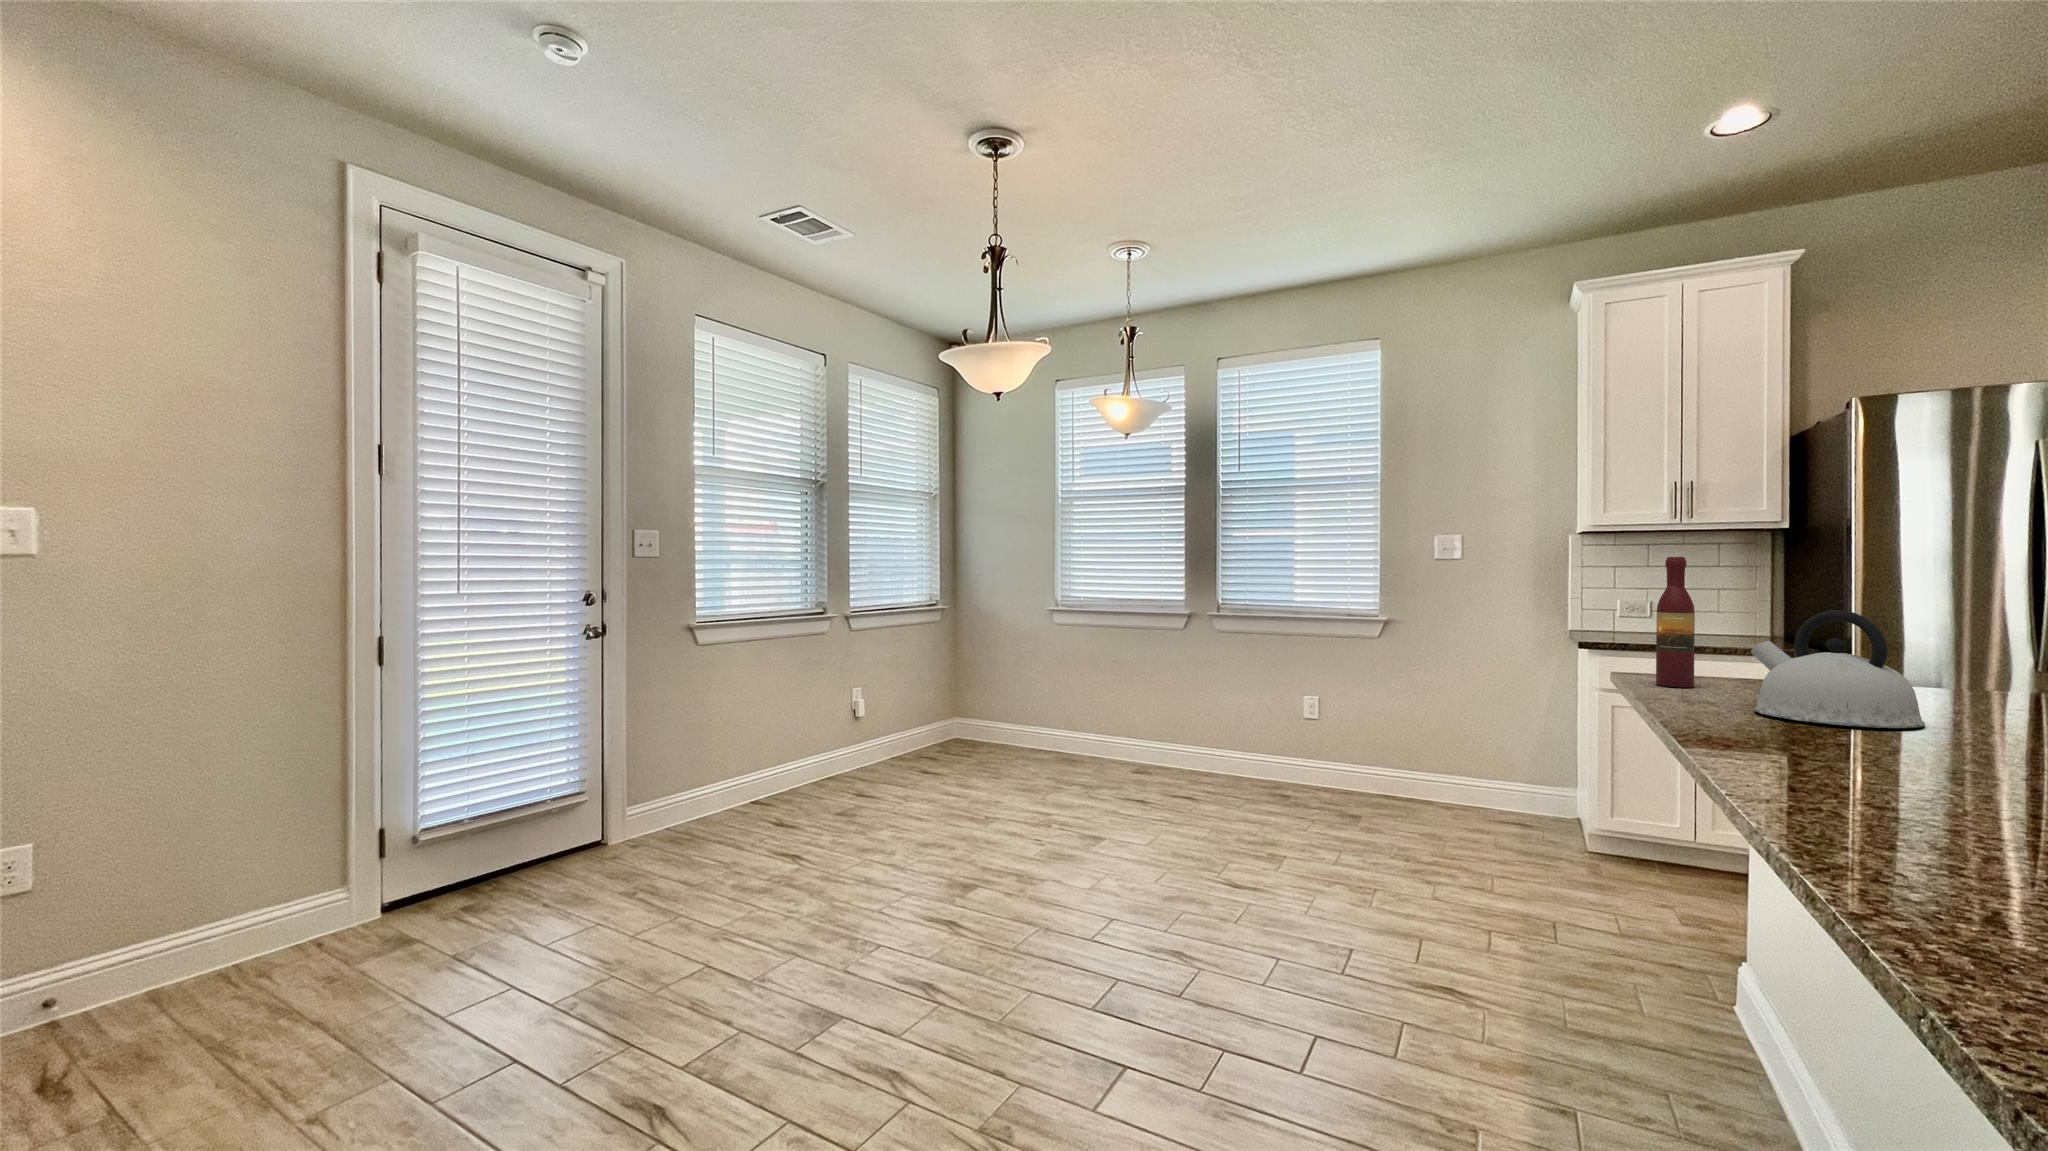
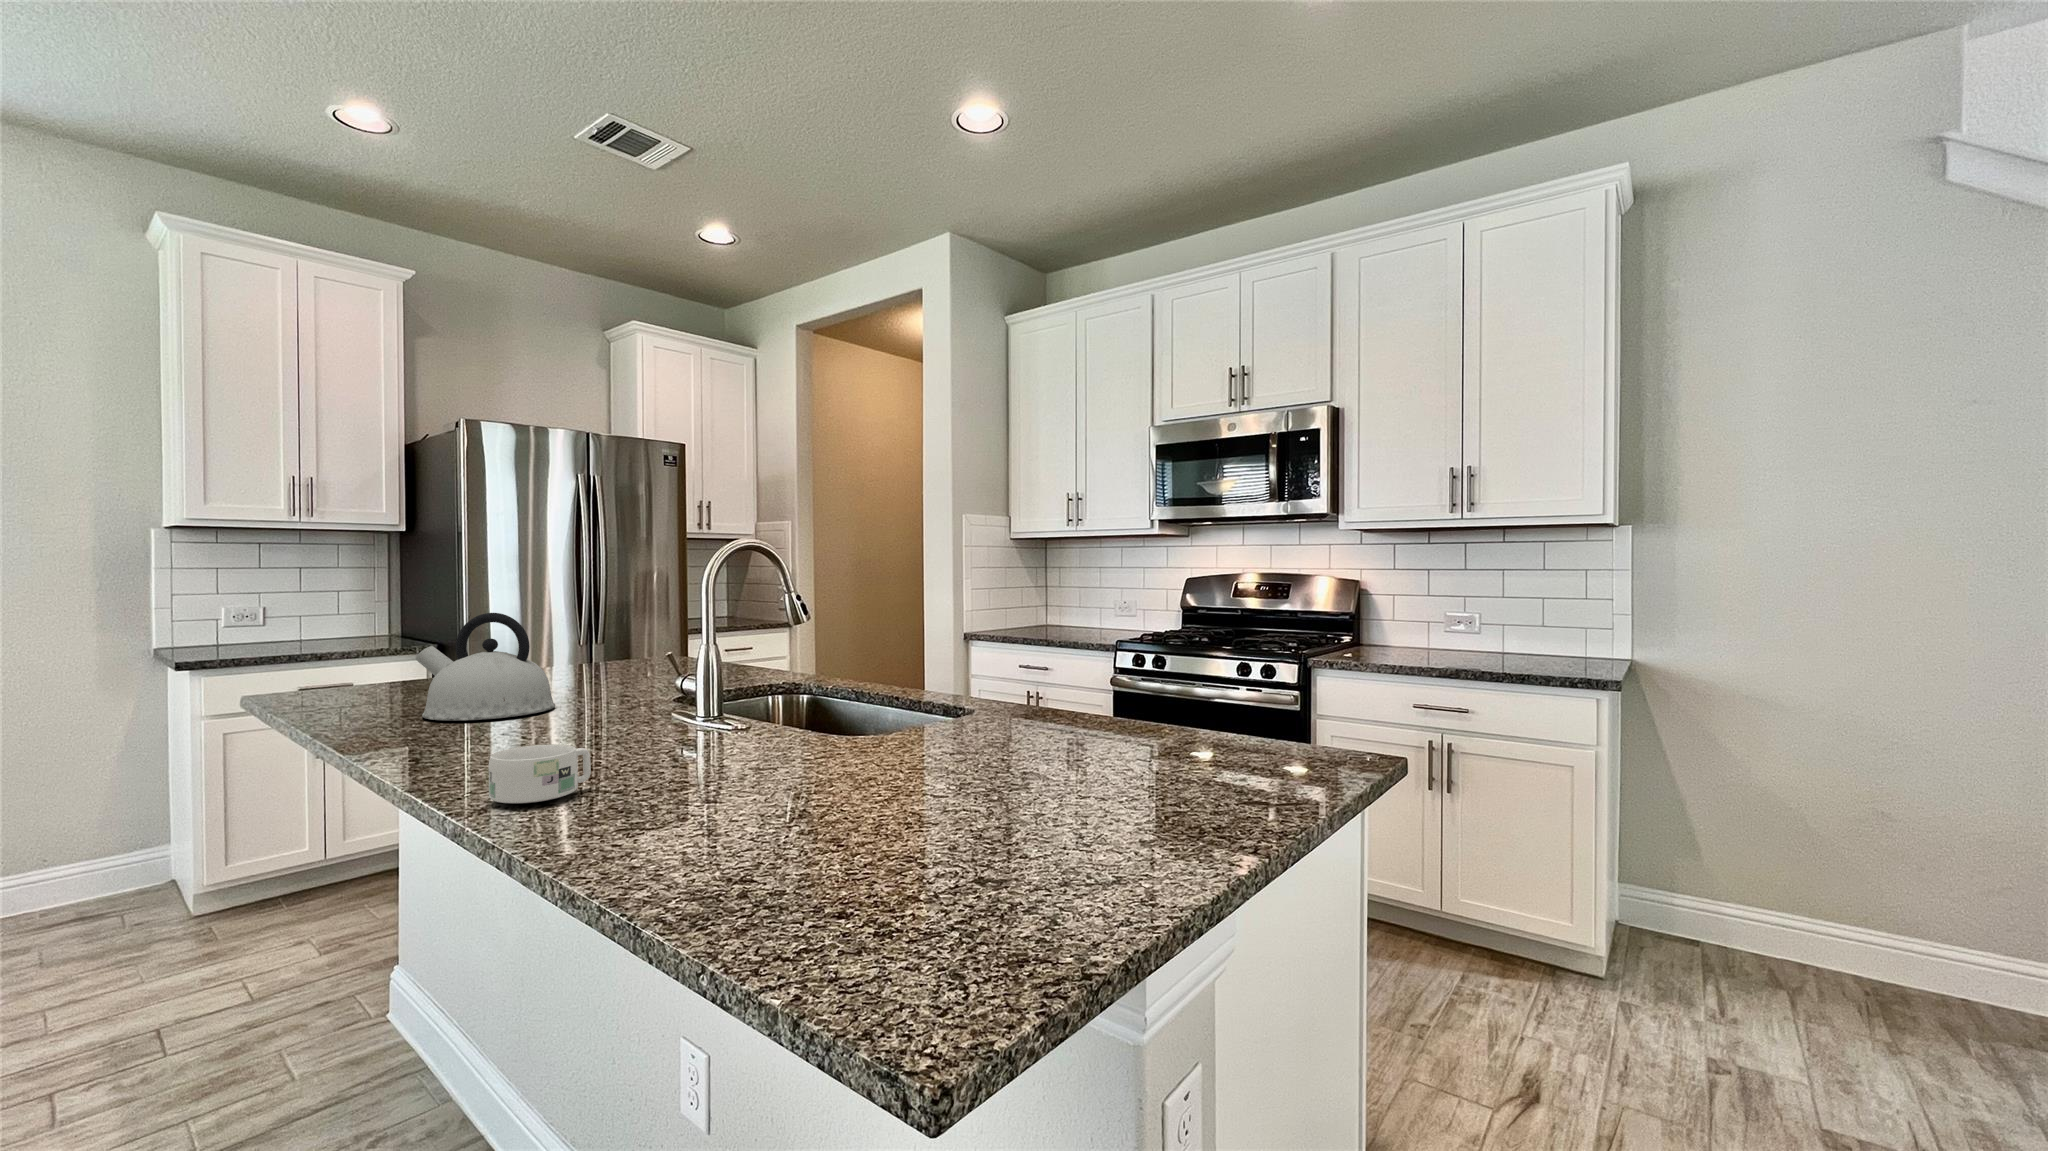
wine bottle: present [1656,557,1695,687] -> none [307,562,350,705]
mug: none [1773,745,1909,809] -> present [489,744,591,803]

